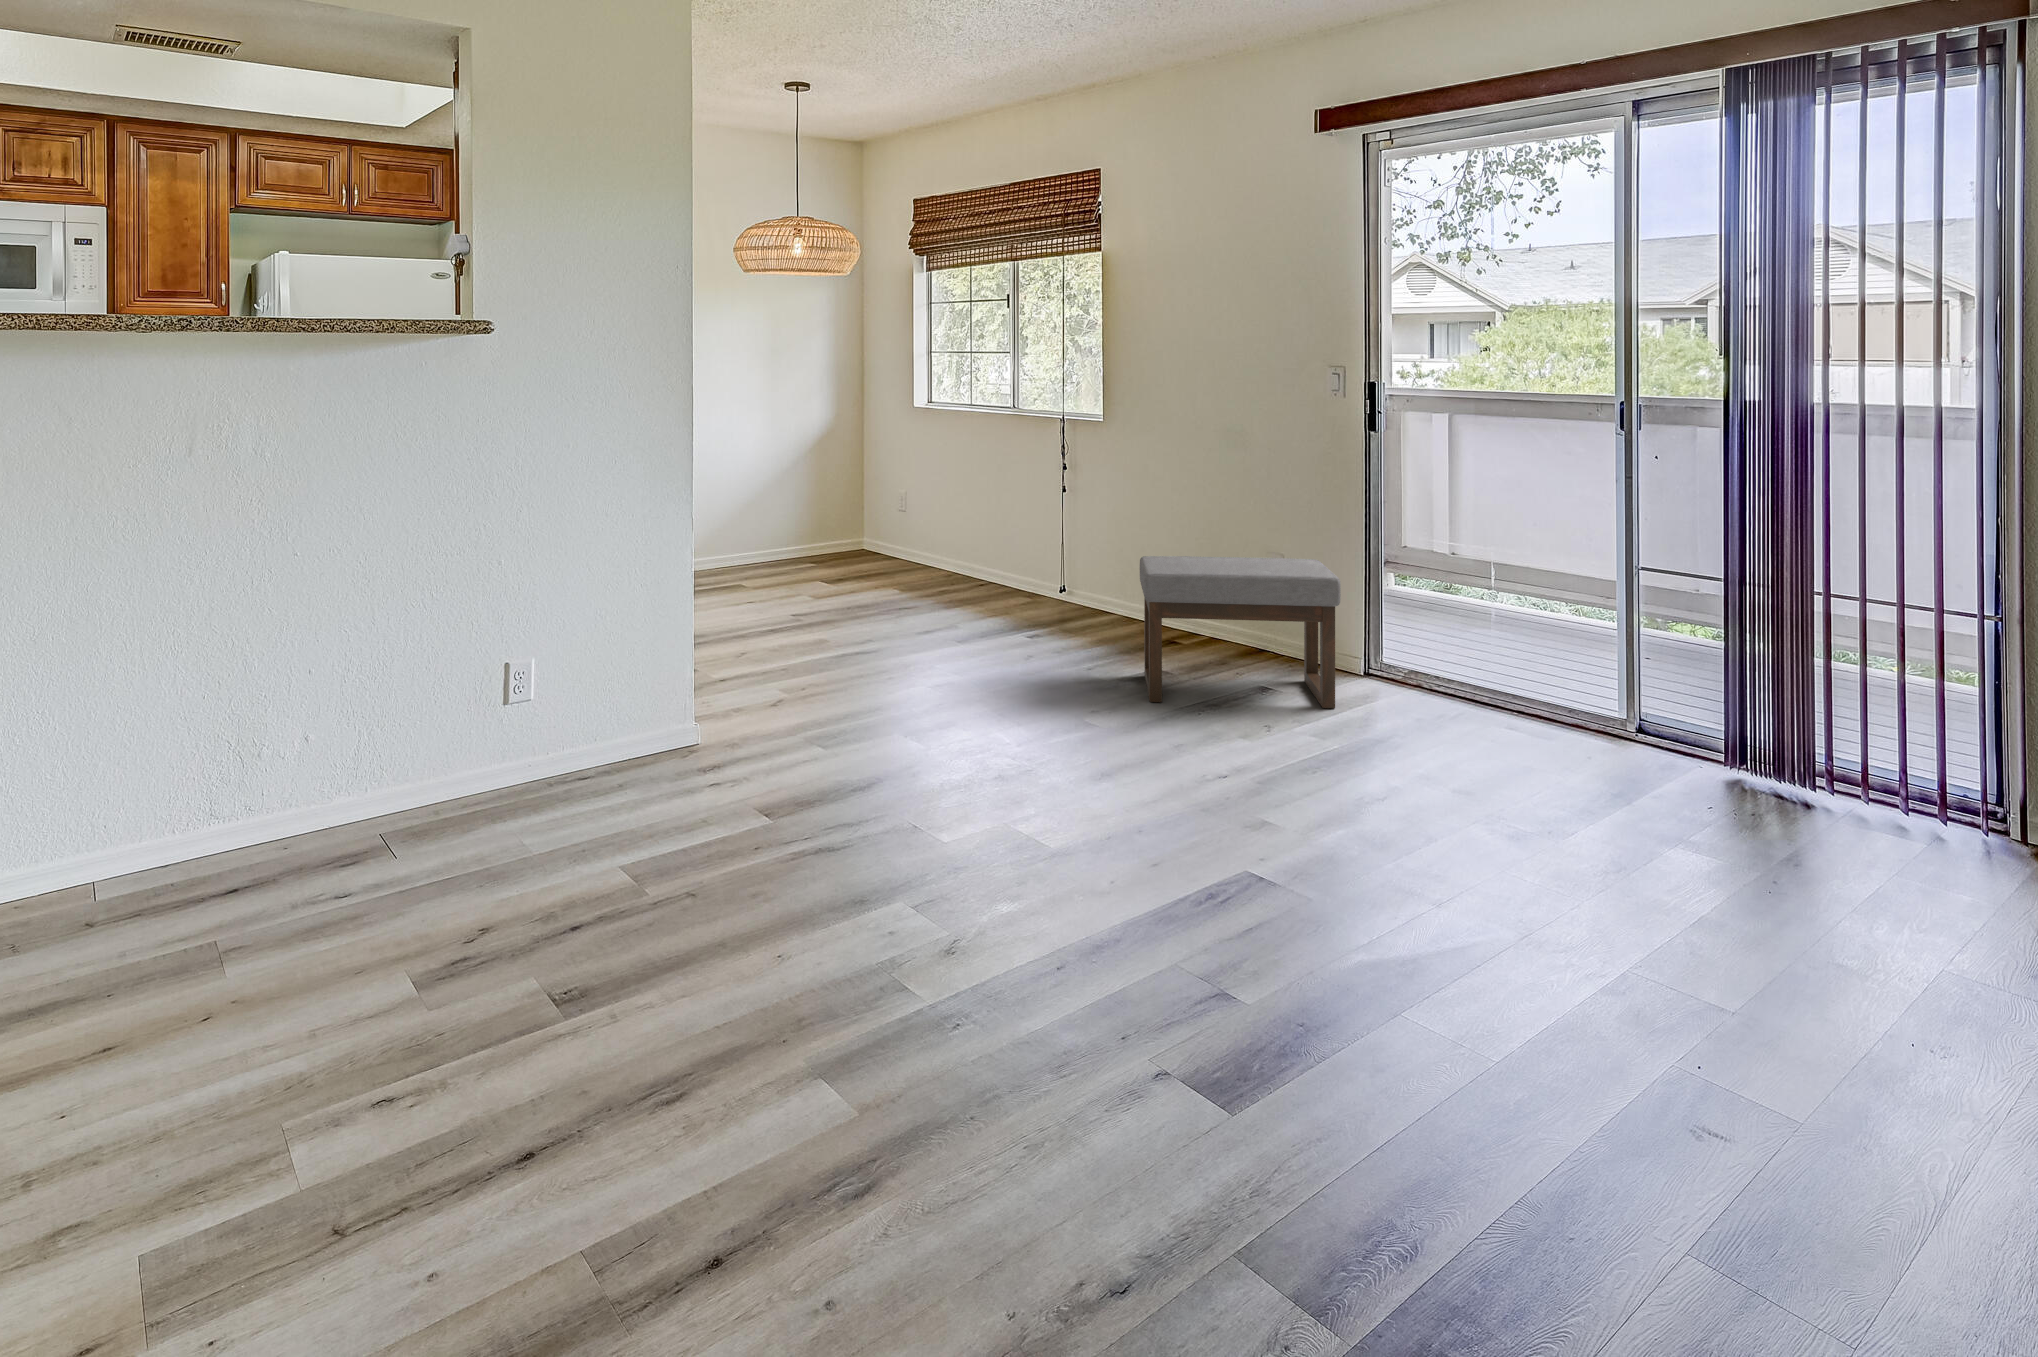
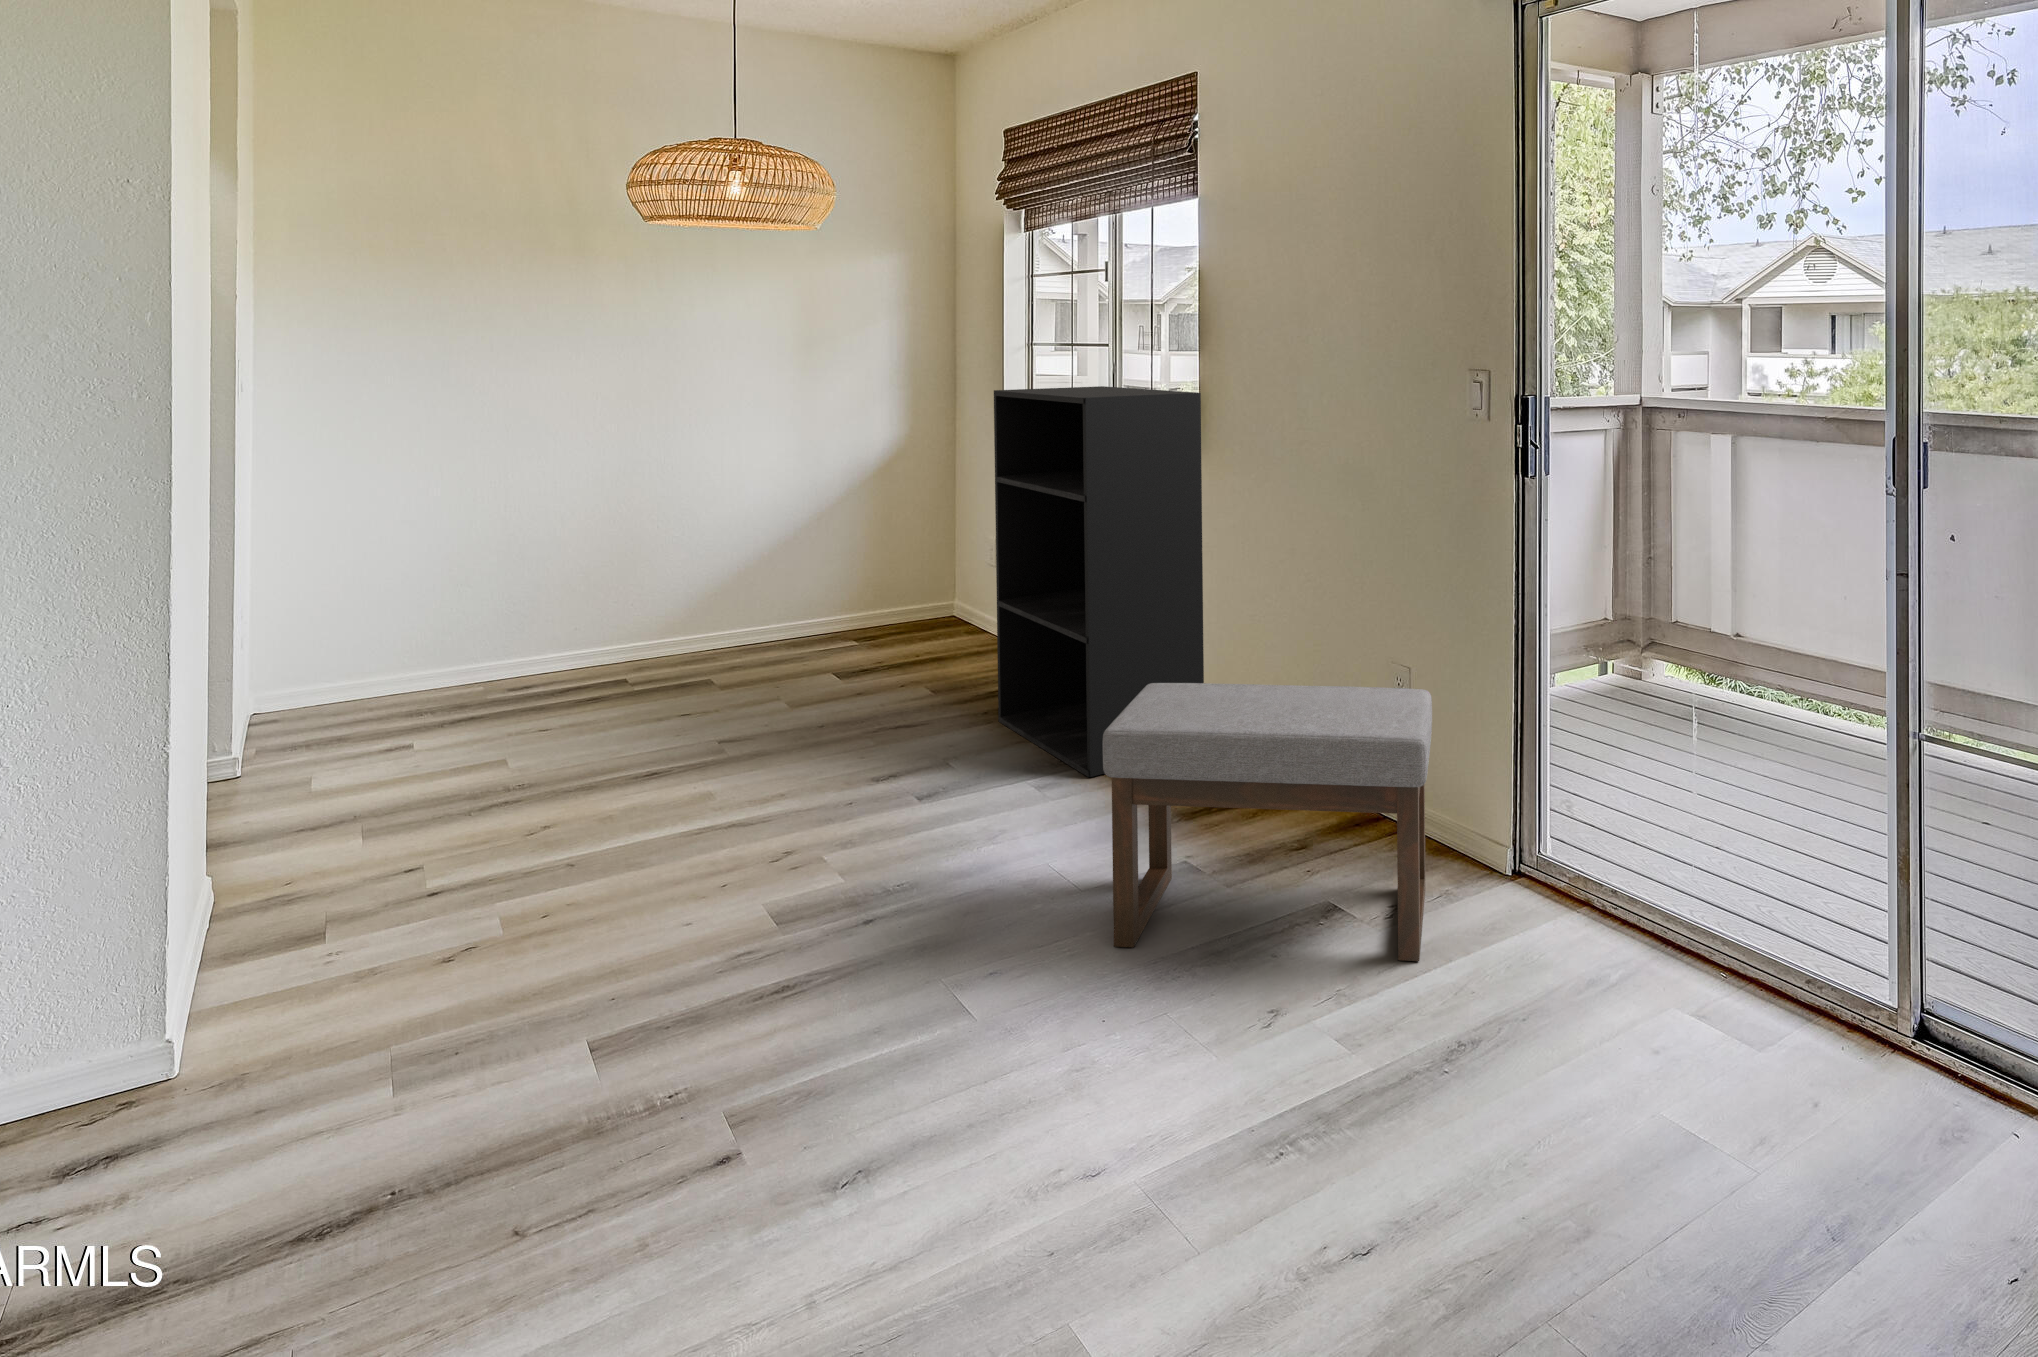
bookshelf: none [963,380,1119,632] -> present [994,386,1204,777]

